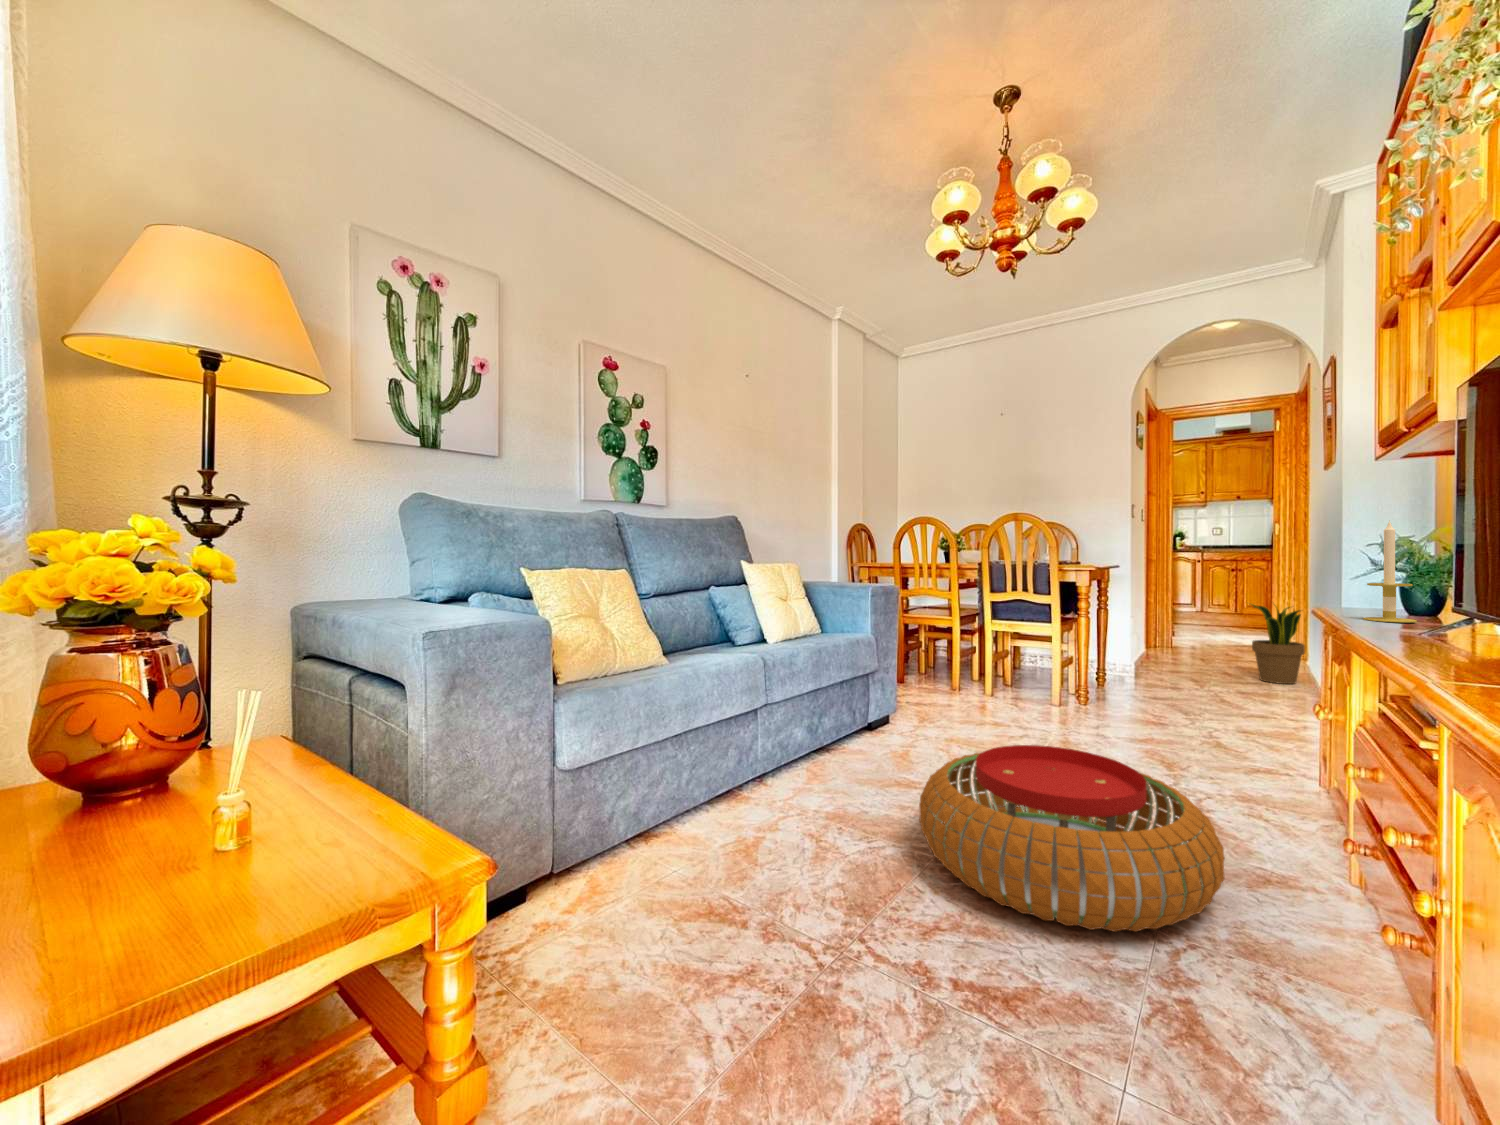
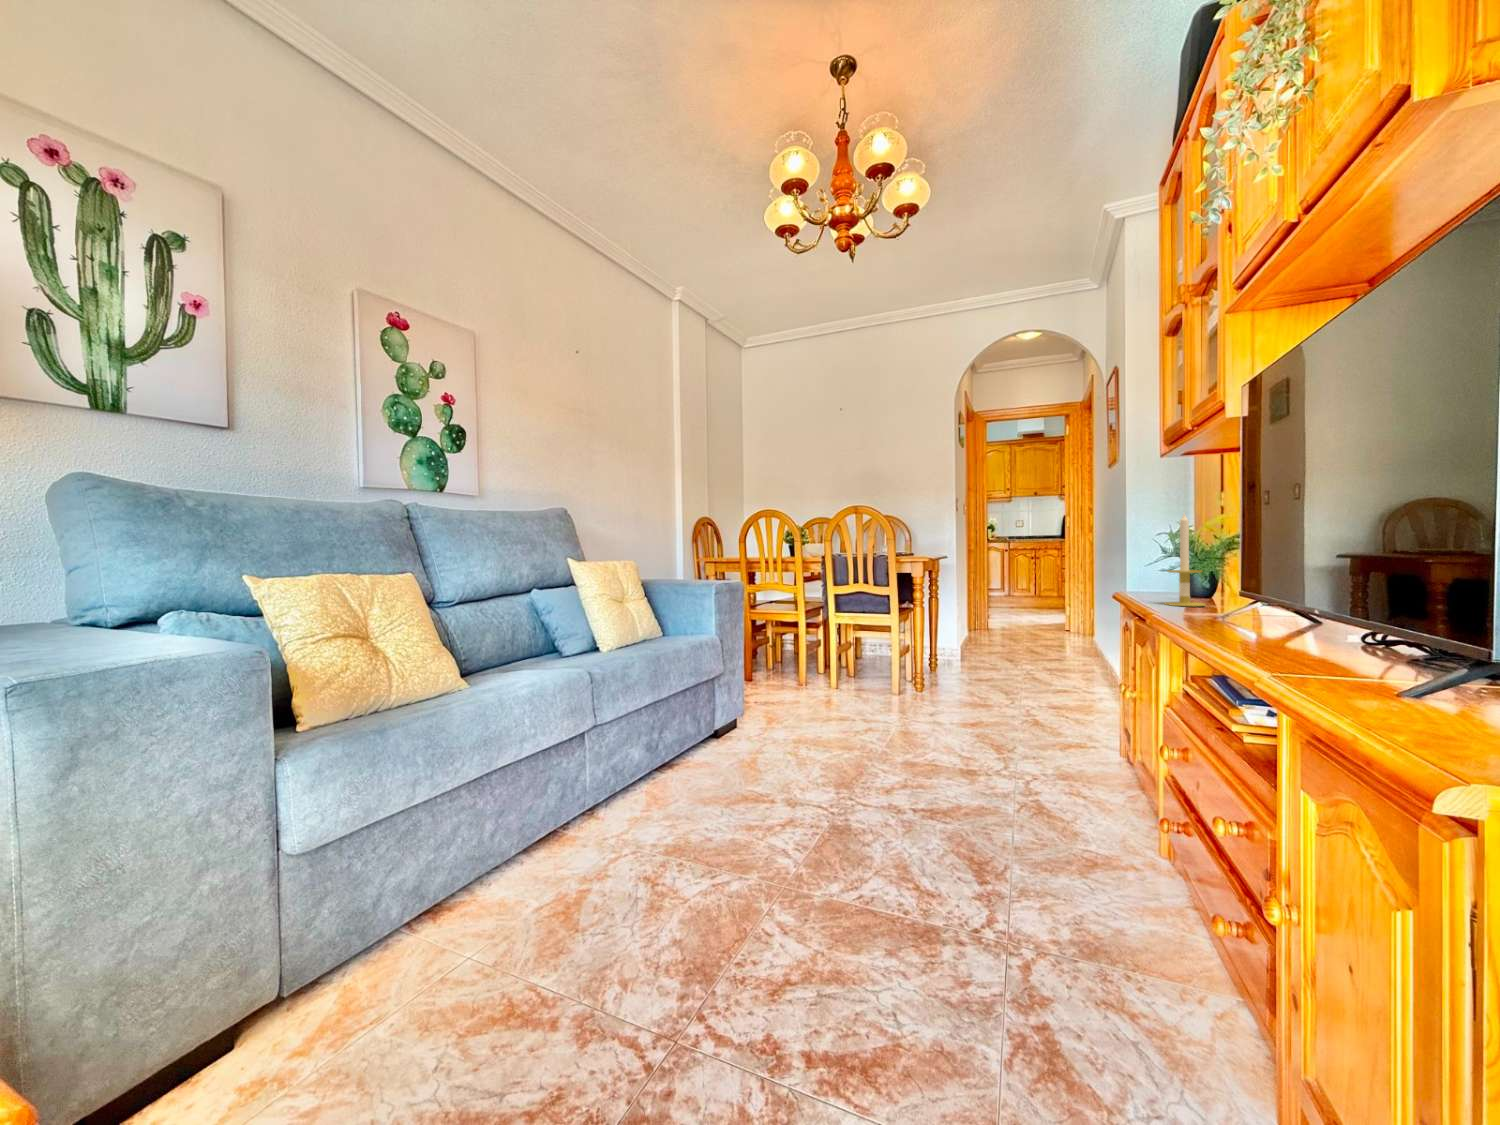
potted plant: present [1251,604,1305,684] -> none [1049,585,1095,659]
pouf: present [919,745,1224,932] -> none [766,749,1065,955]

